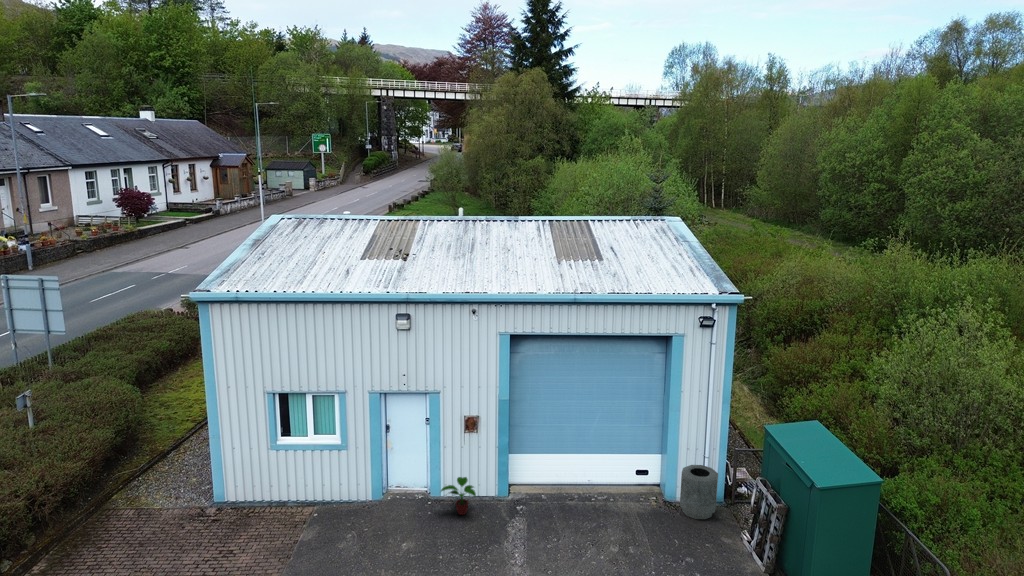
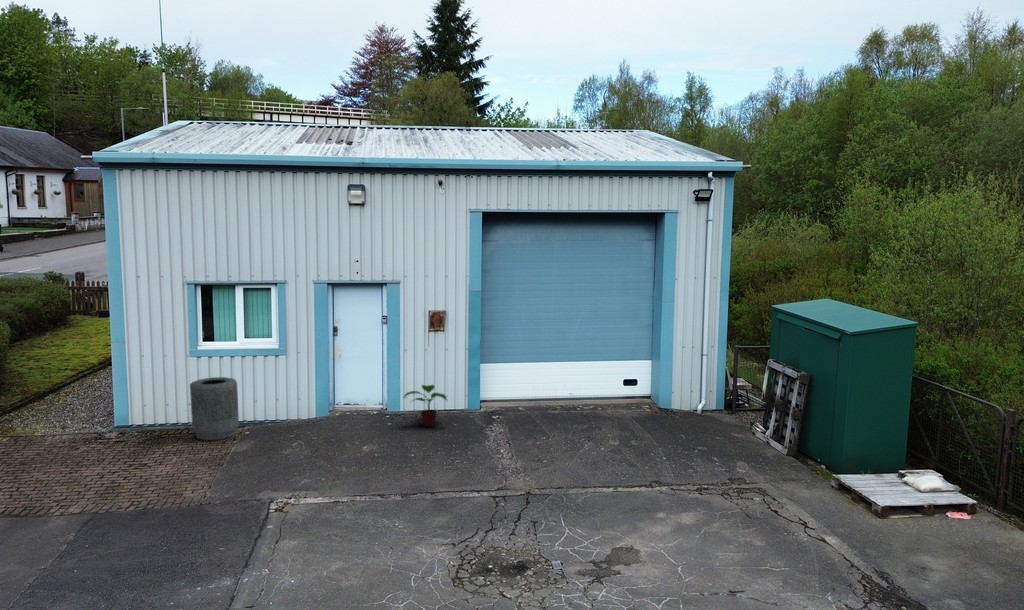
trash can: present [680,465,718,519] -> present [190,377,239,440]

